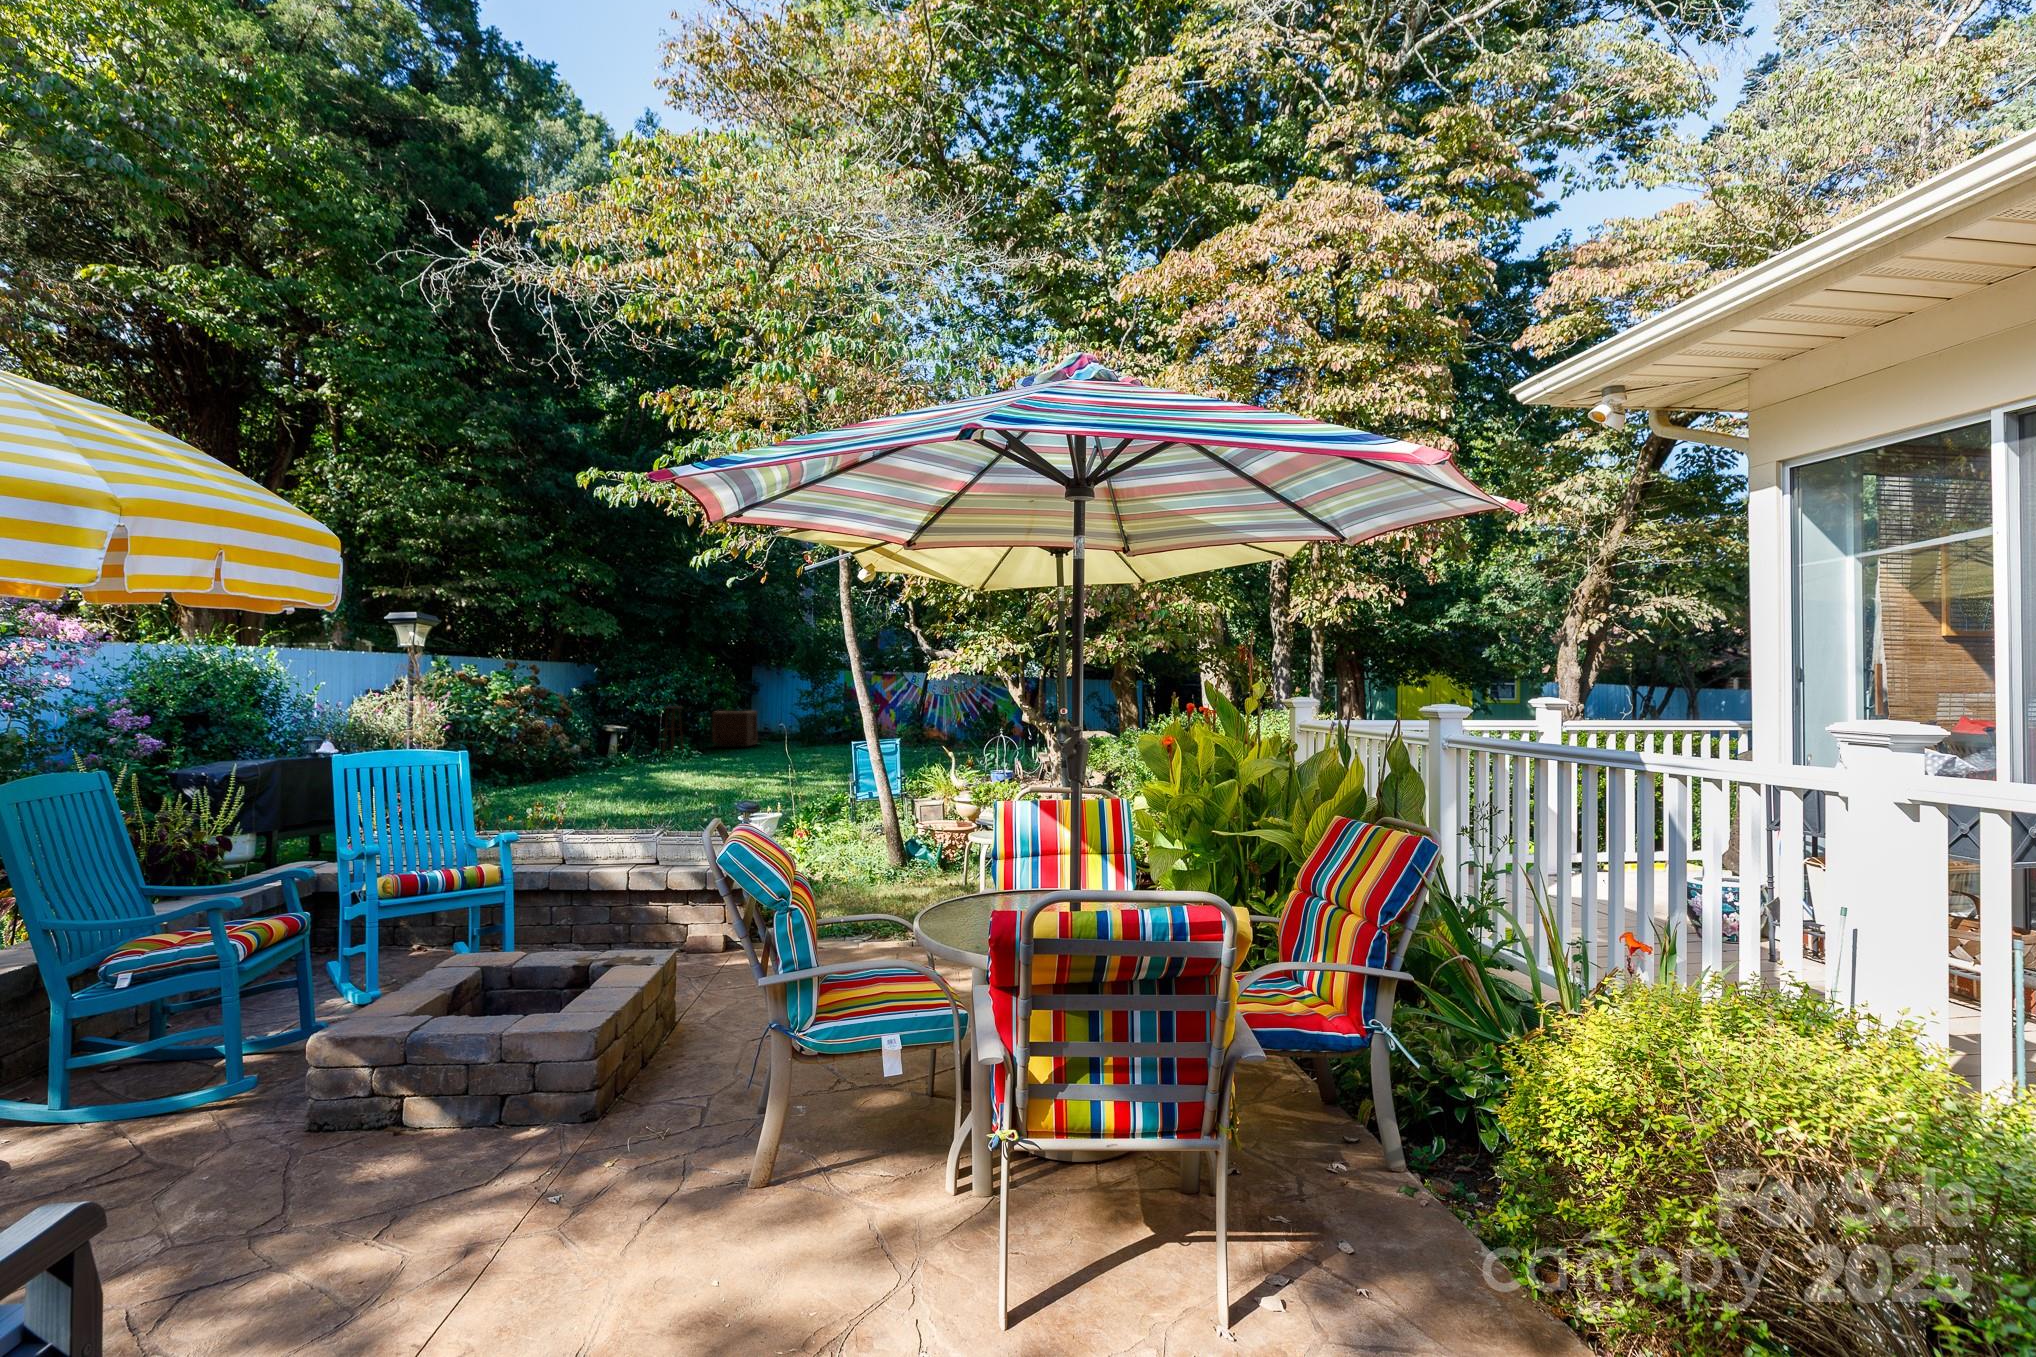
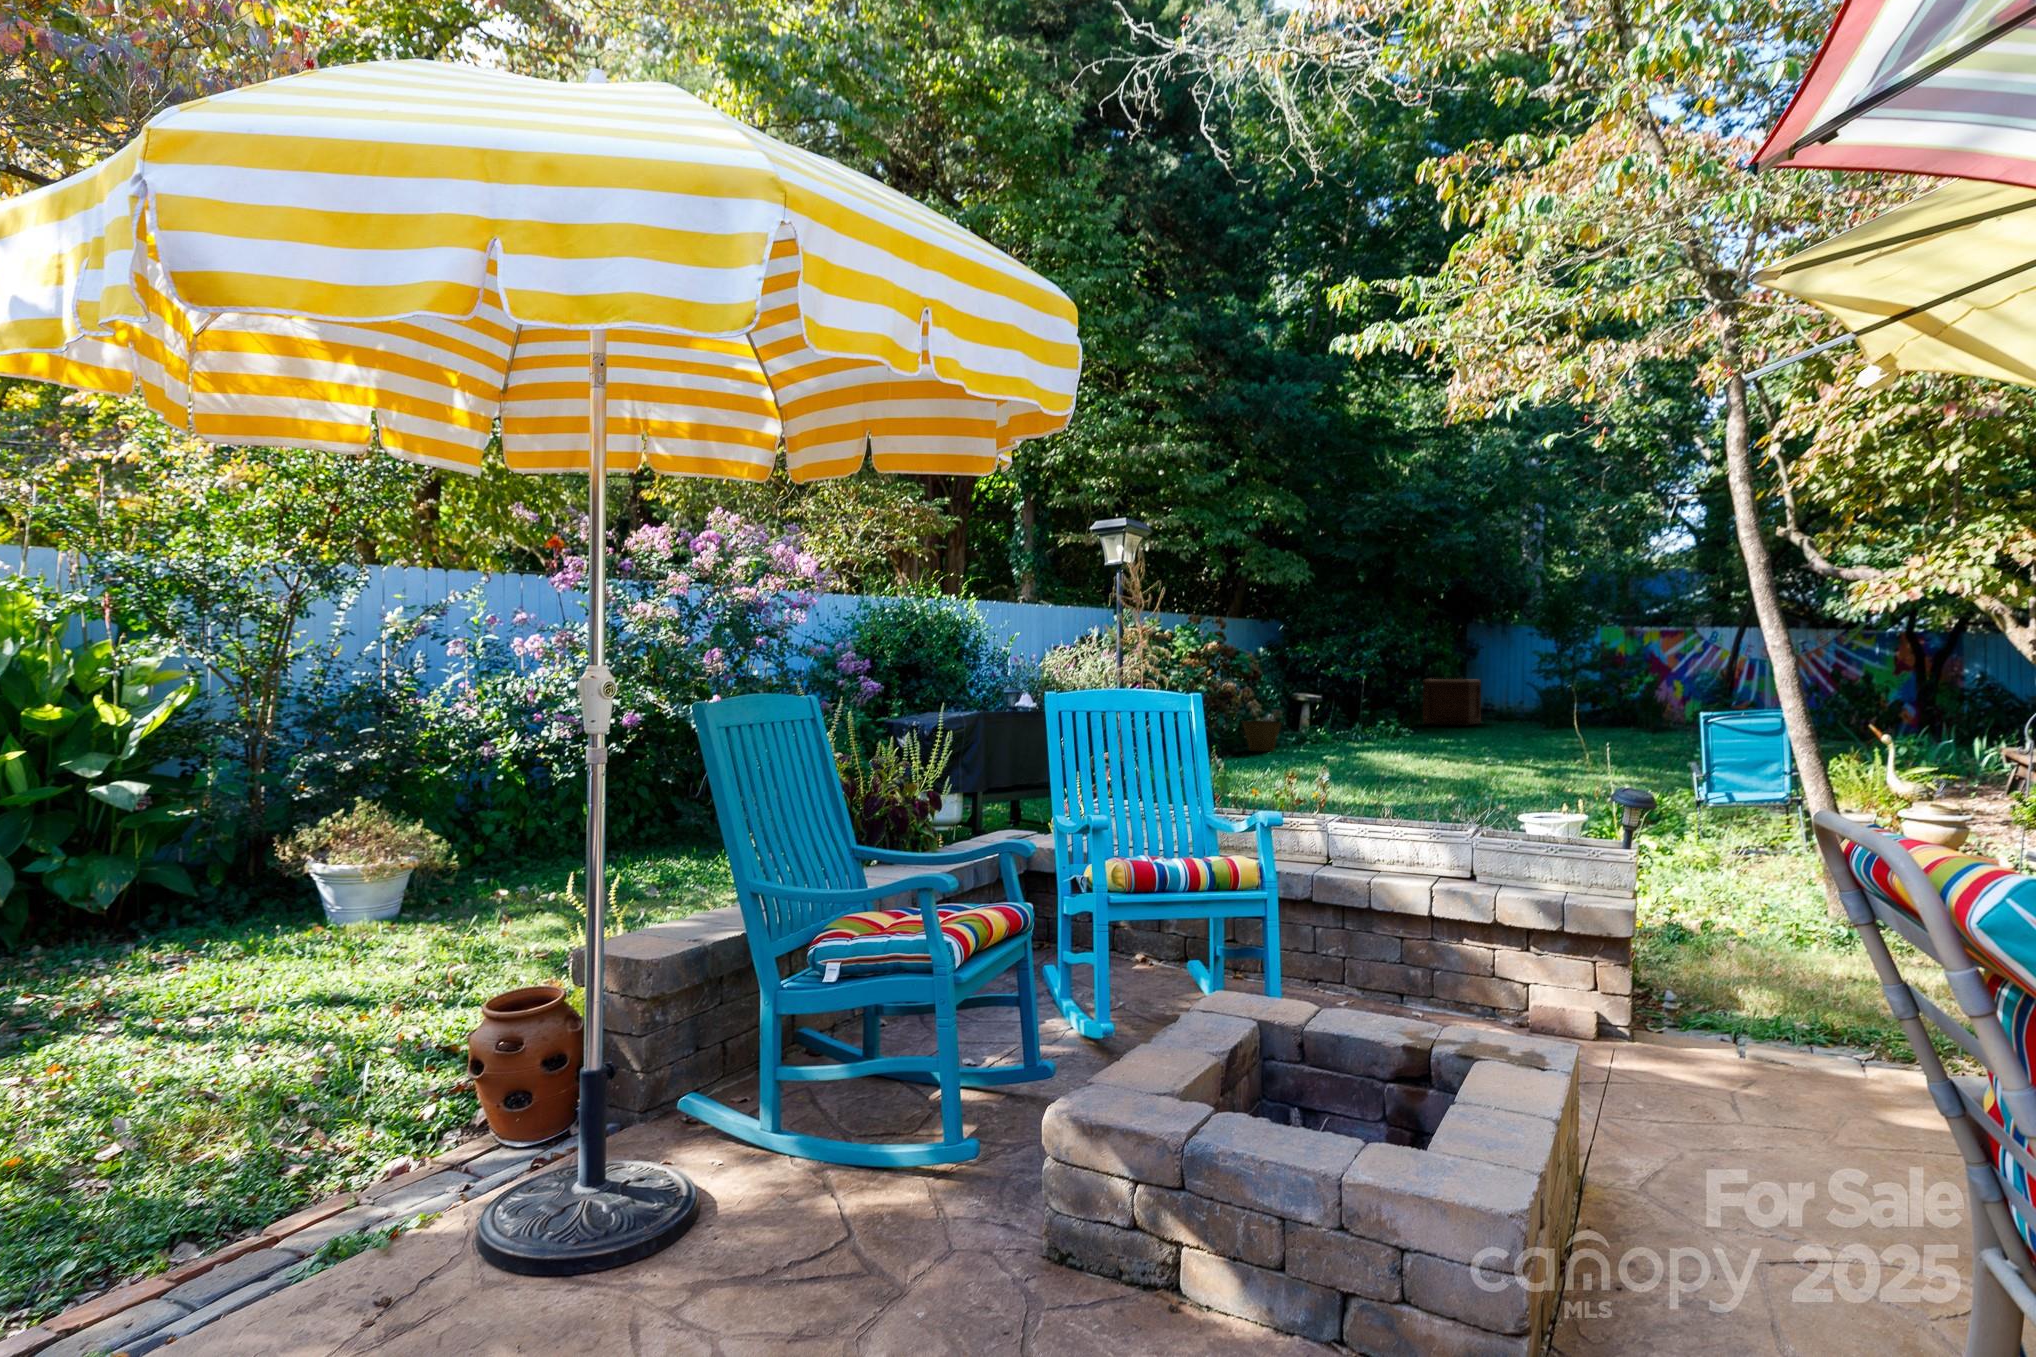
stool: present [662,706,684,752] -> none [1362,671,1389,730]
basket: none [550,752,586,777] -> present [1242,721,1281,751]

